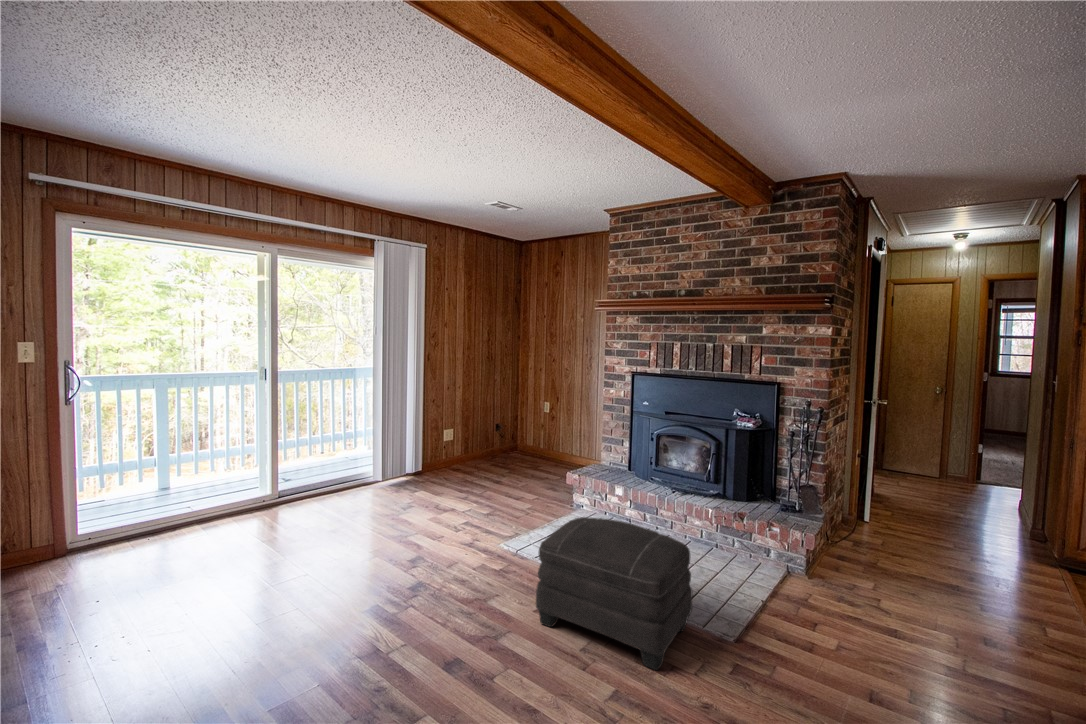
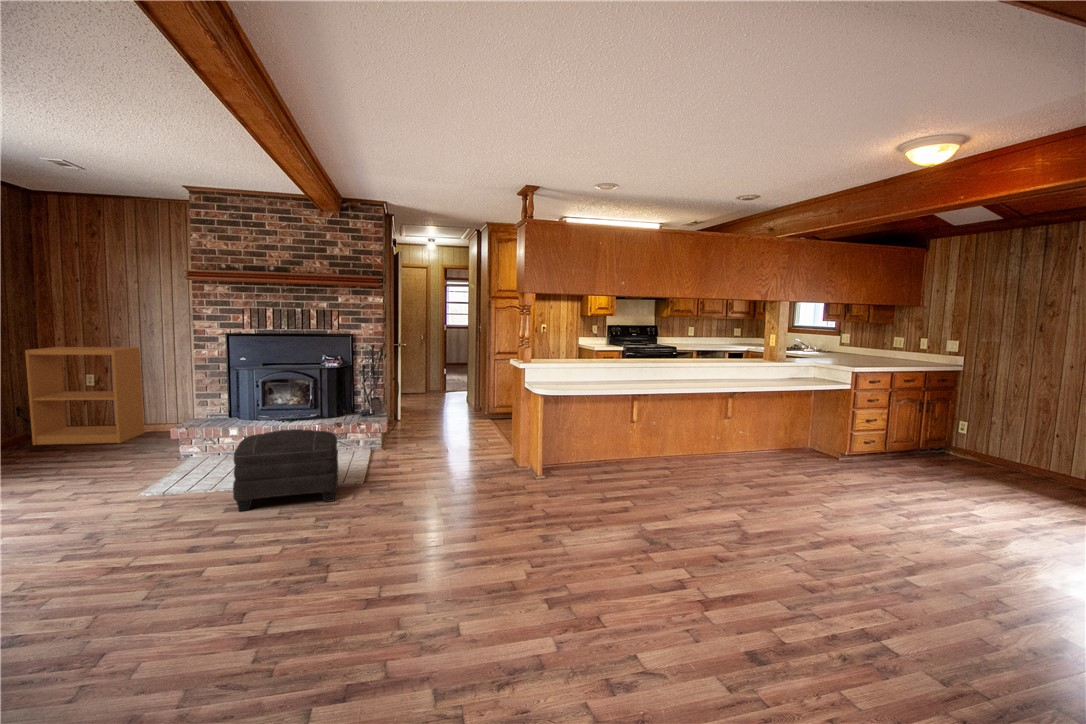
bookshelf: none [503,375,578,472] -> present [25,347,144,445]

